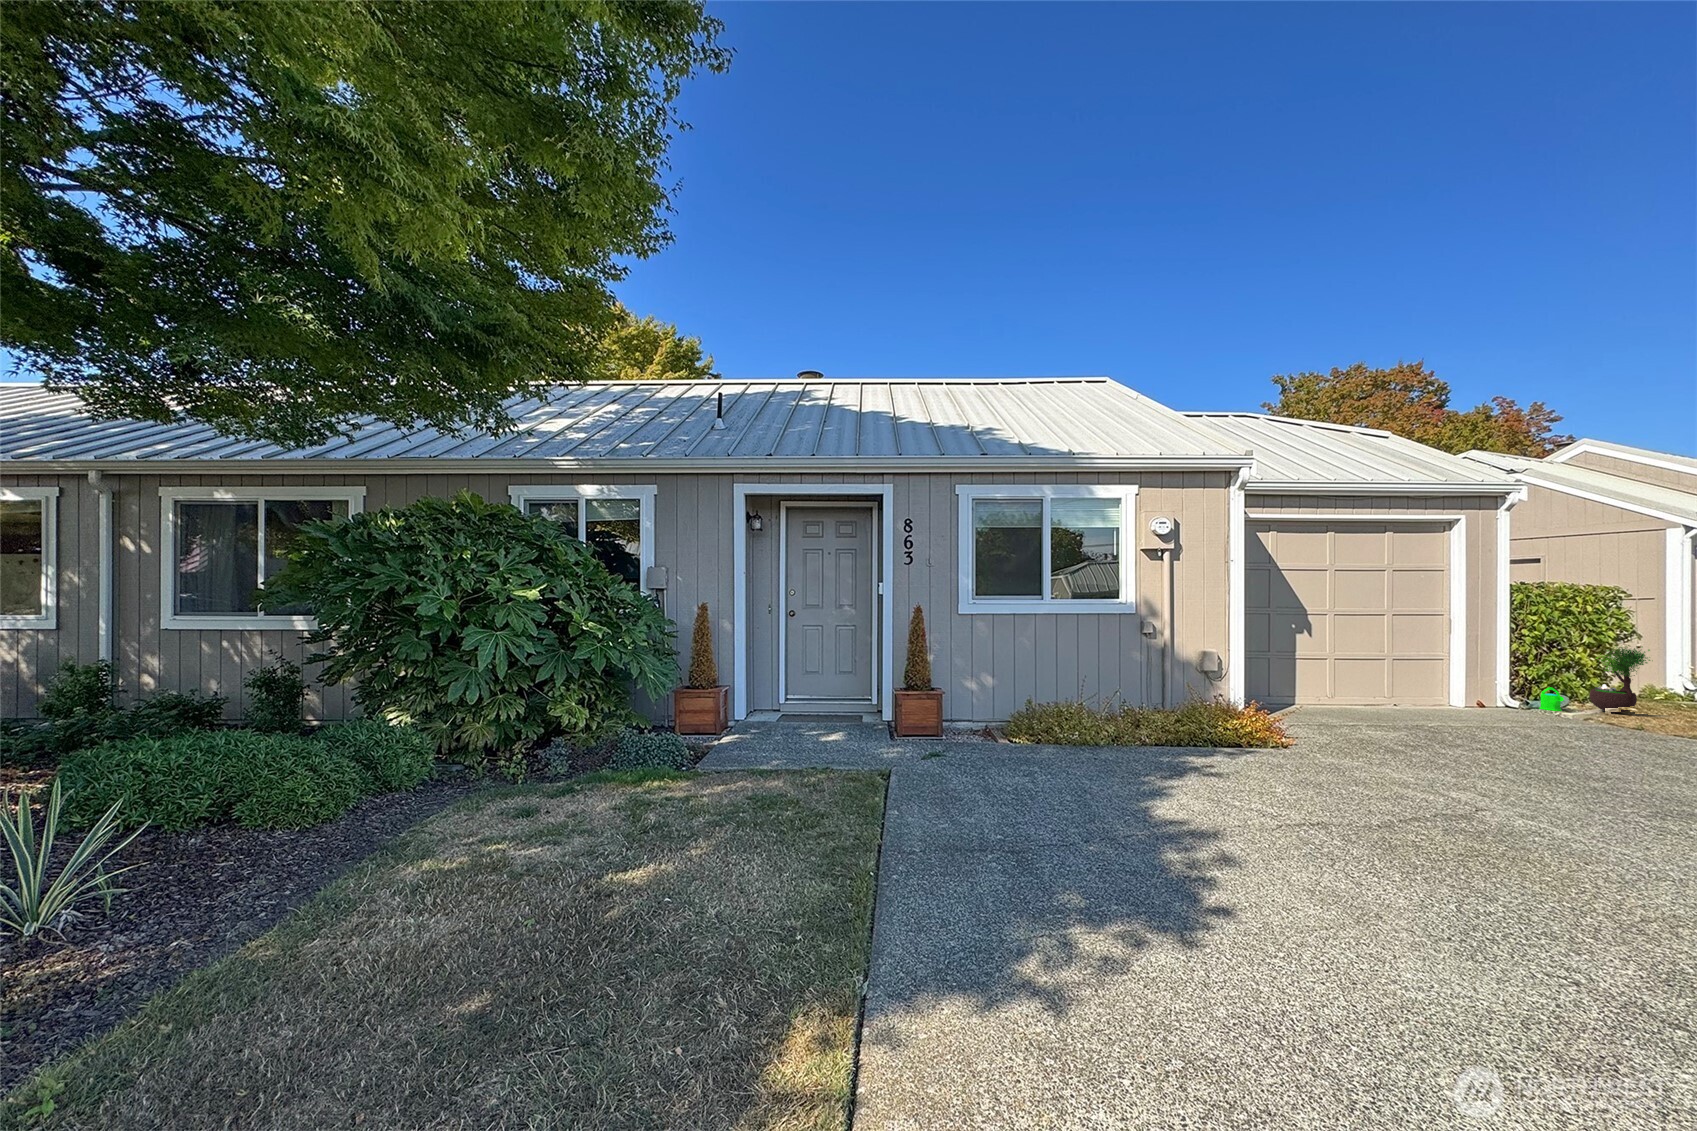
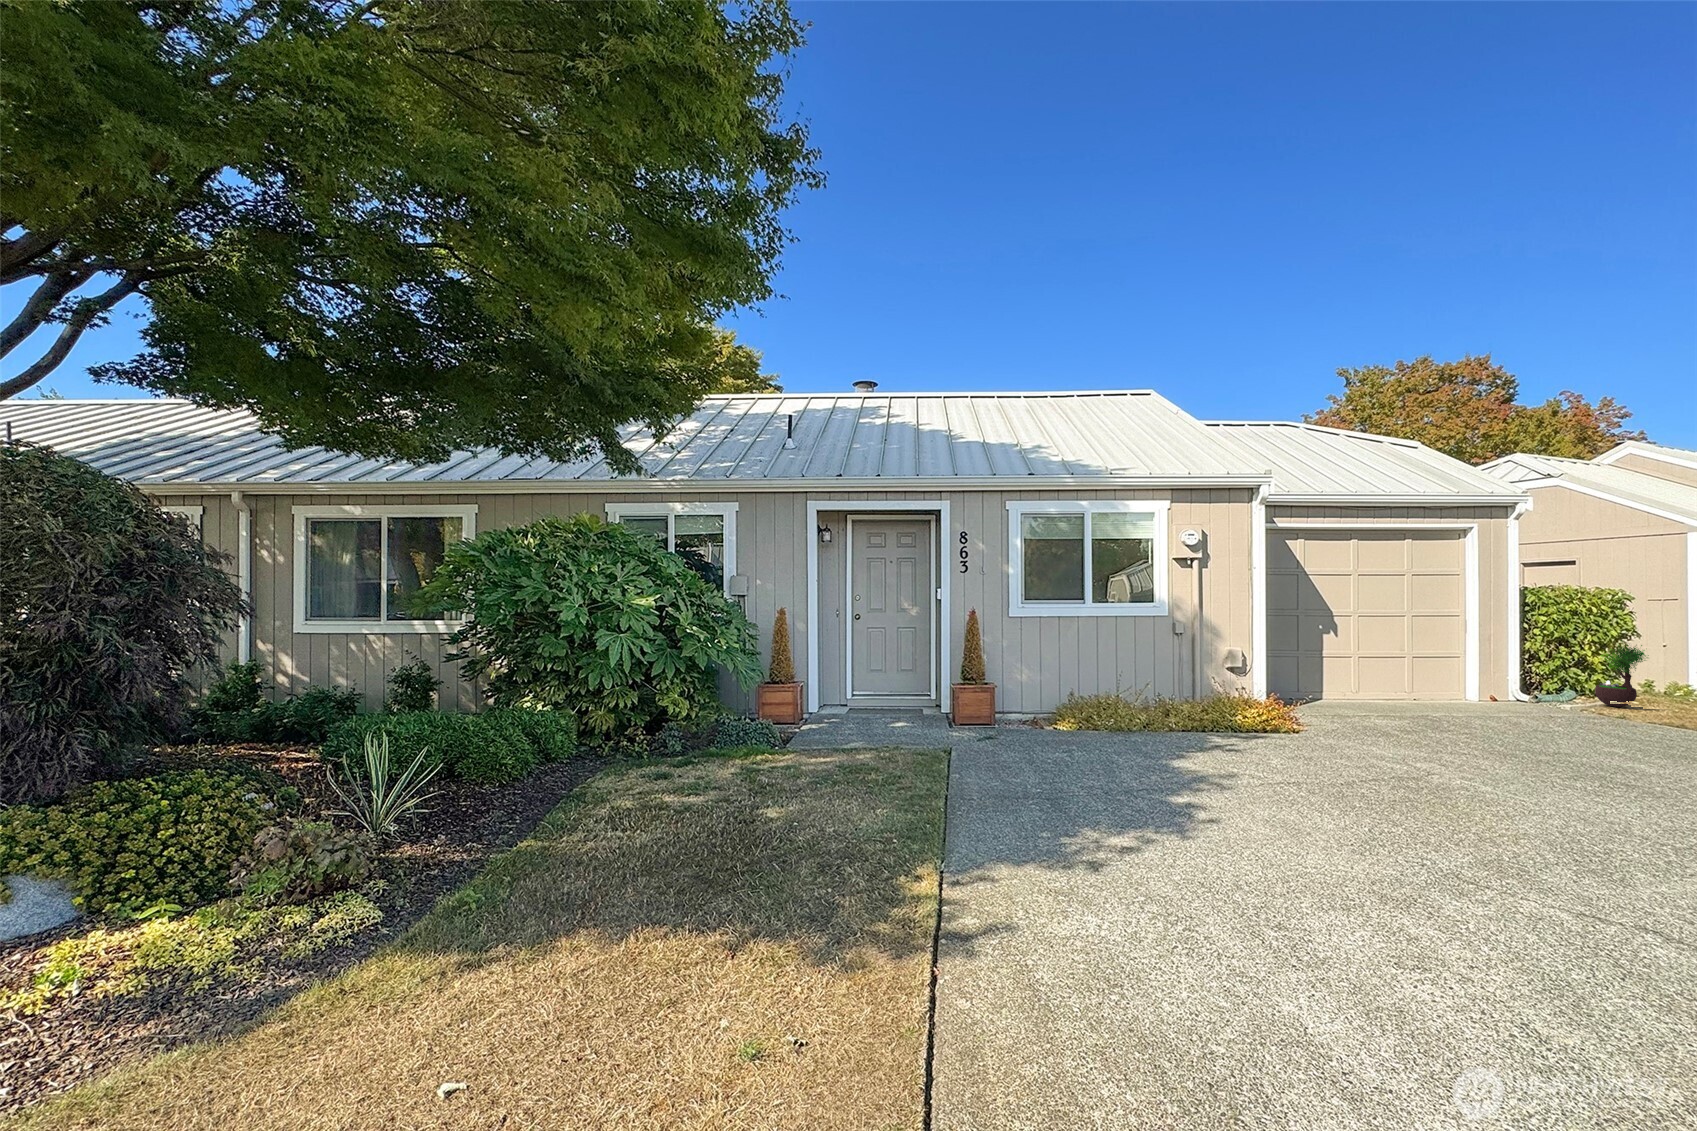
watering can: present [1539,687,1564,711] -> none [1548,683,1569,705]

